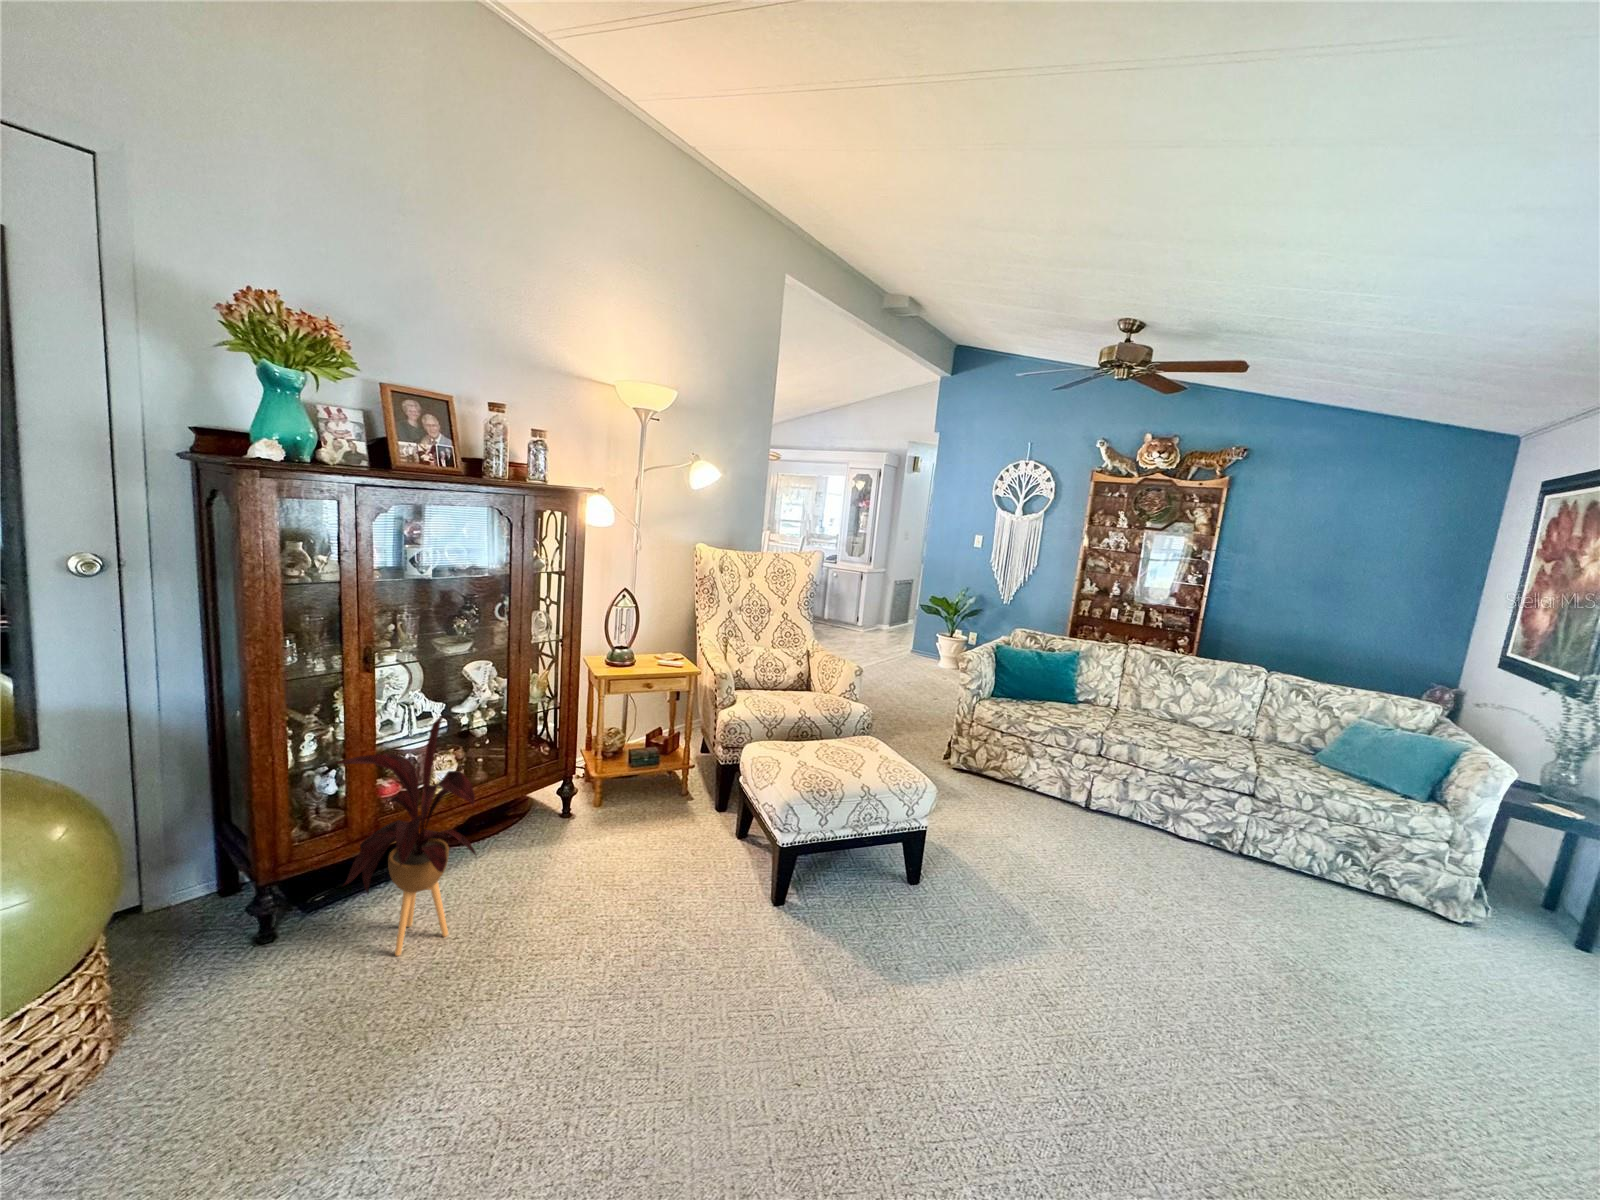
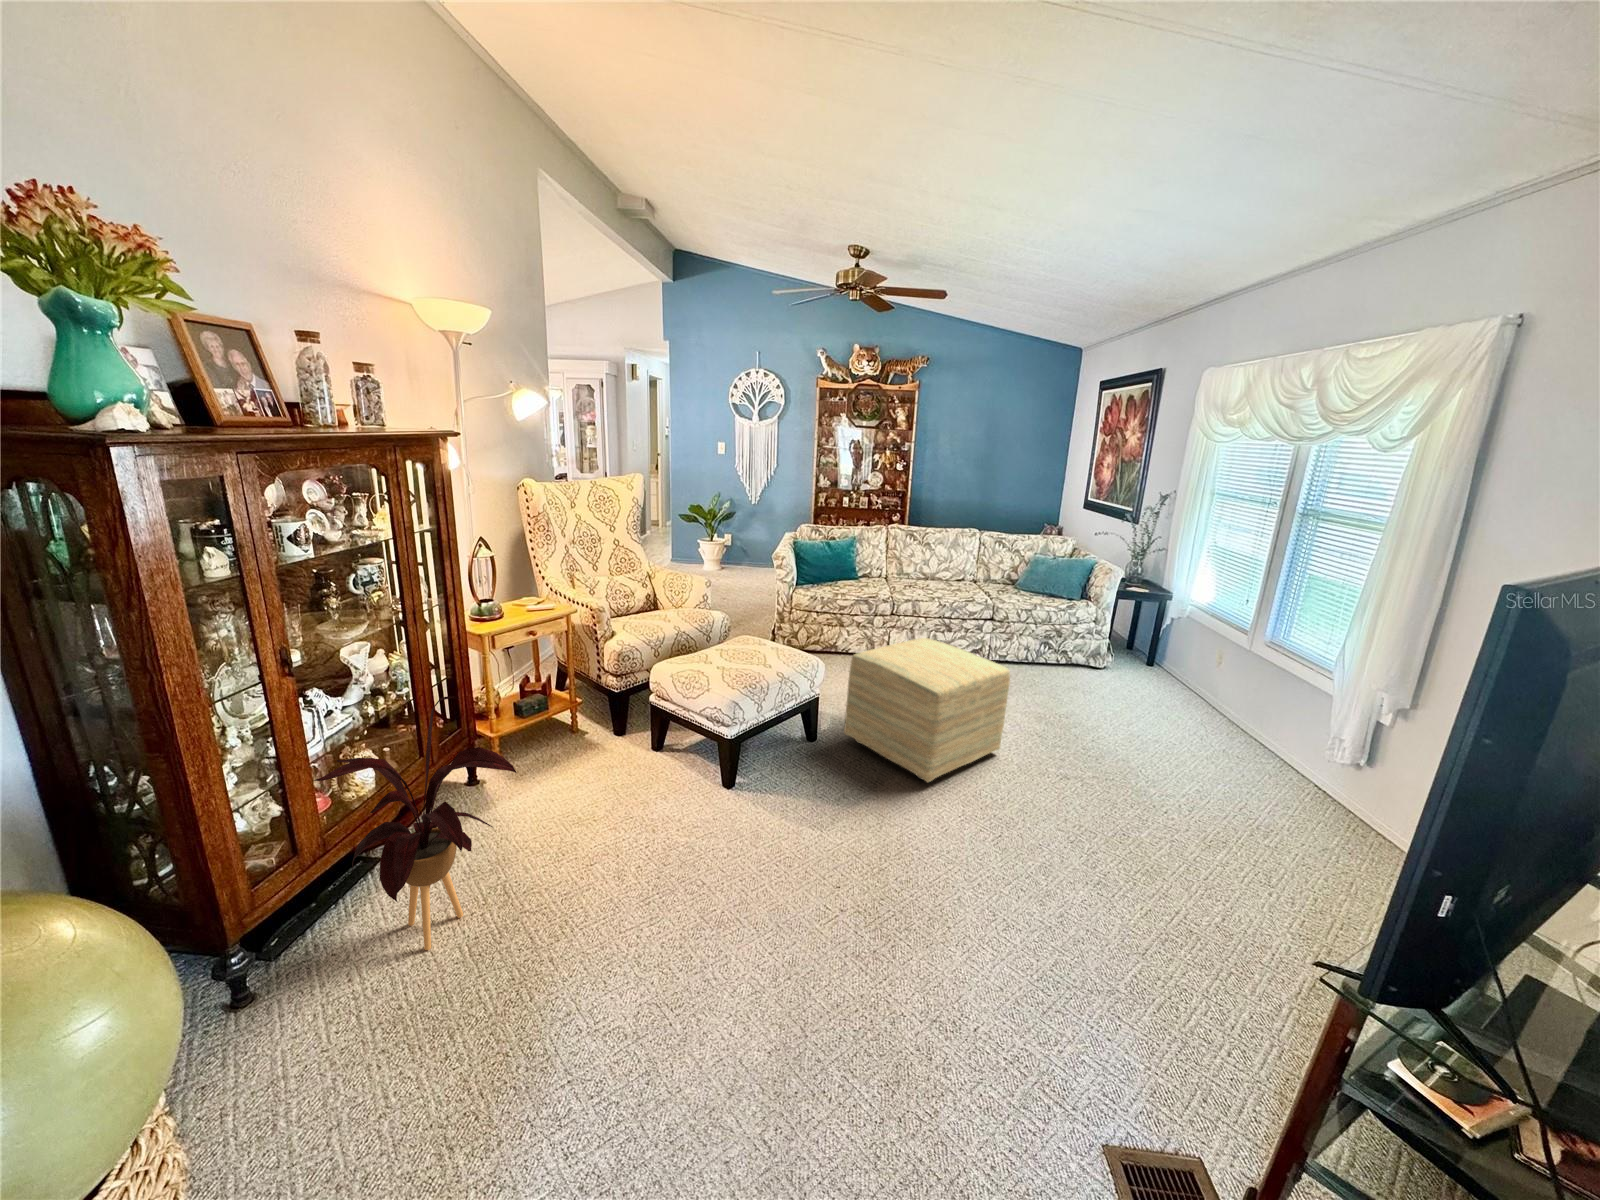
ottoman: none [949,787,1191,992] -> present [844,638,1010,782]

